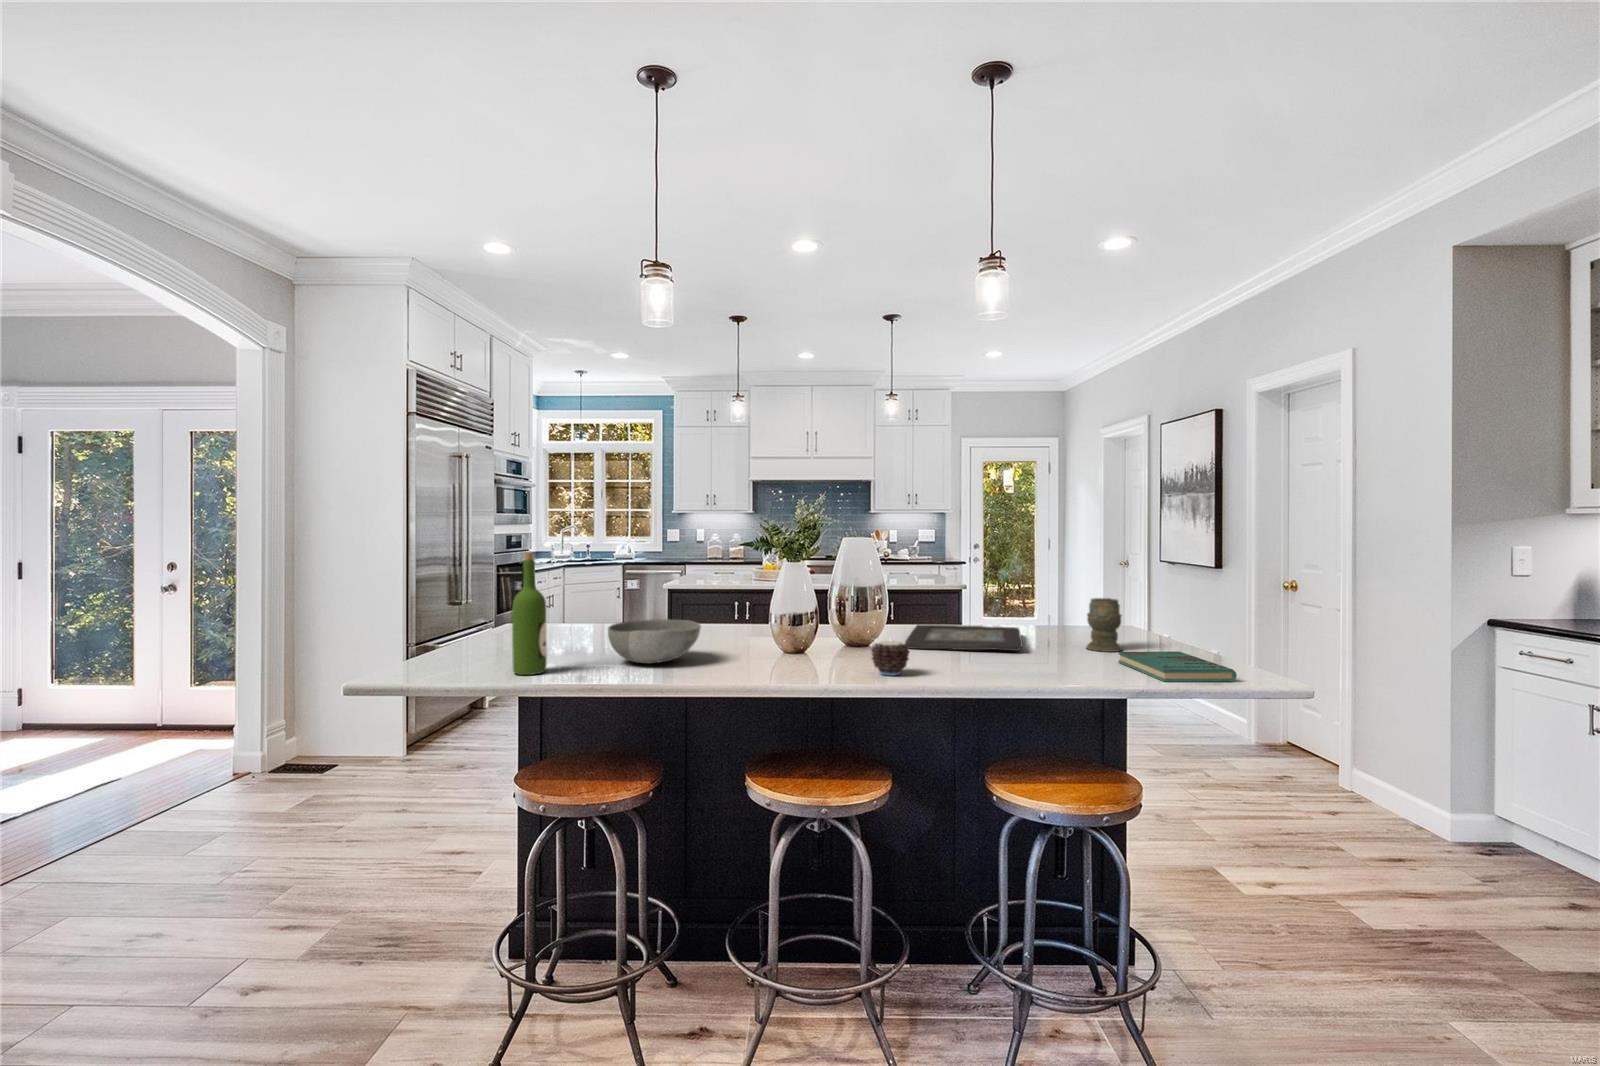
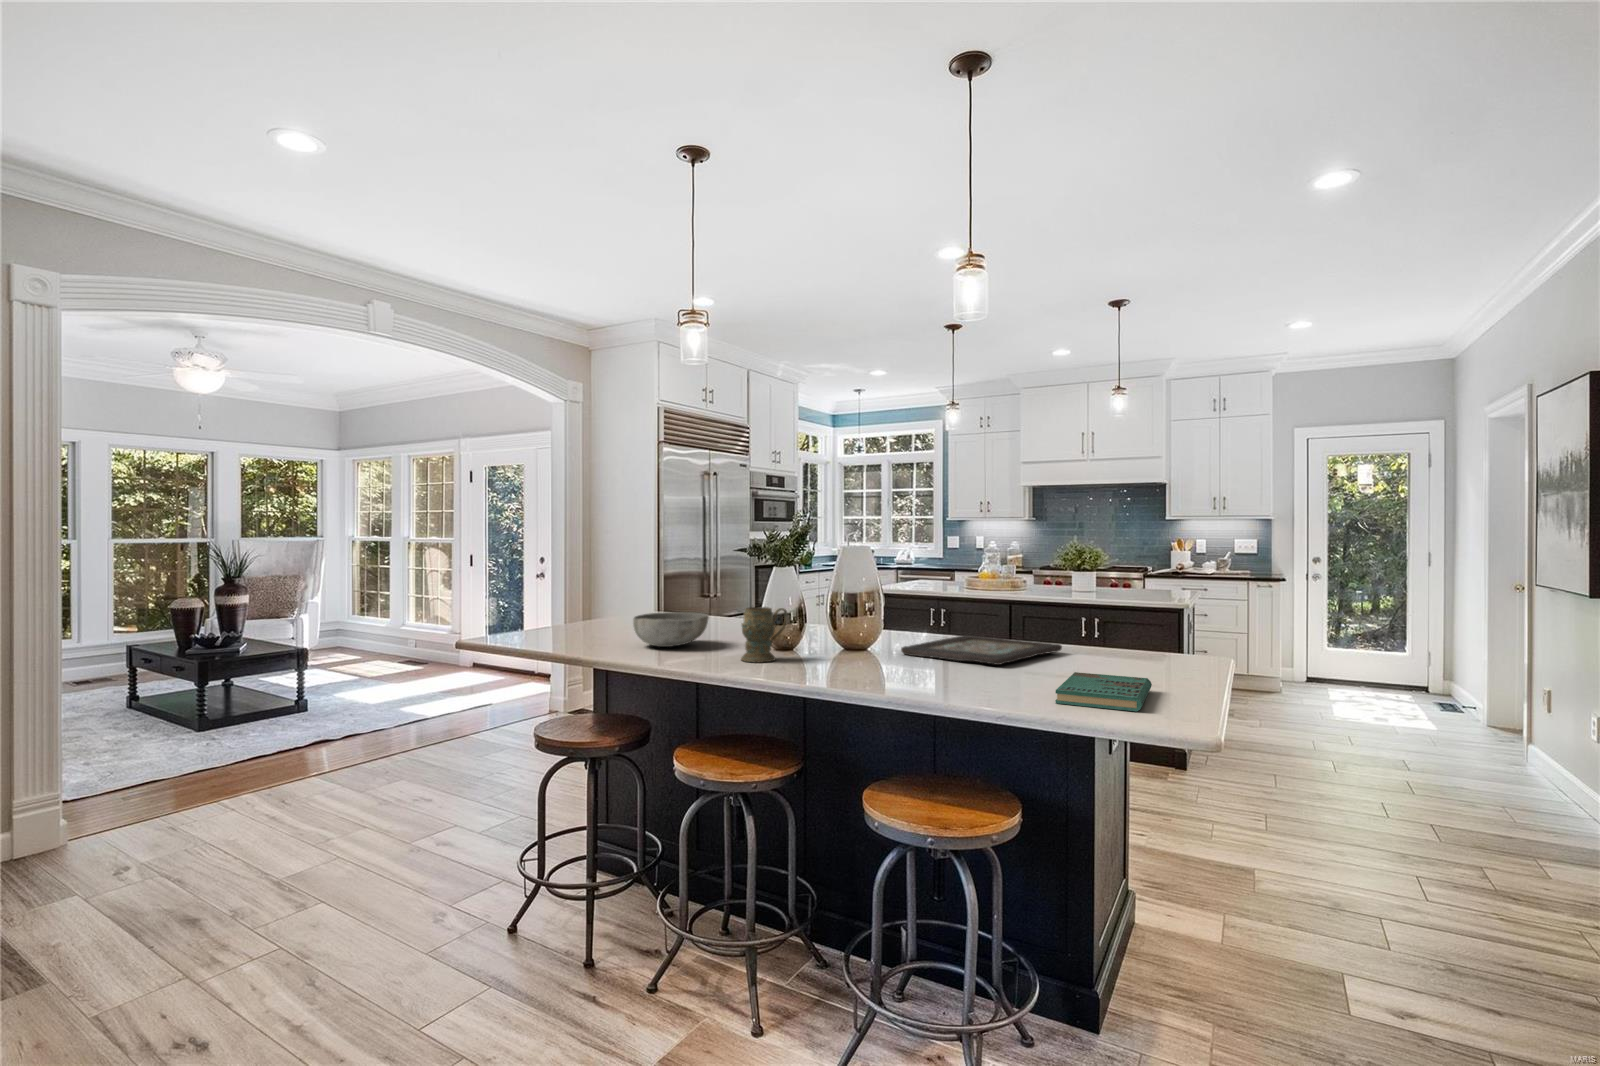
wine bottle: present [512,552,547,675] -> none [558,553,584,647]
mug: present [1086,598,1122,652] -> present [741,607,787,662]
candle: present [871,640,909,676] -> none [796,636,834,672]

